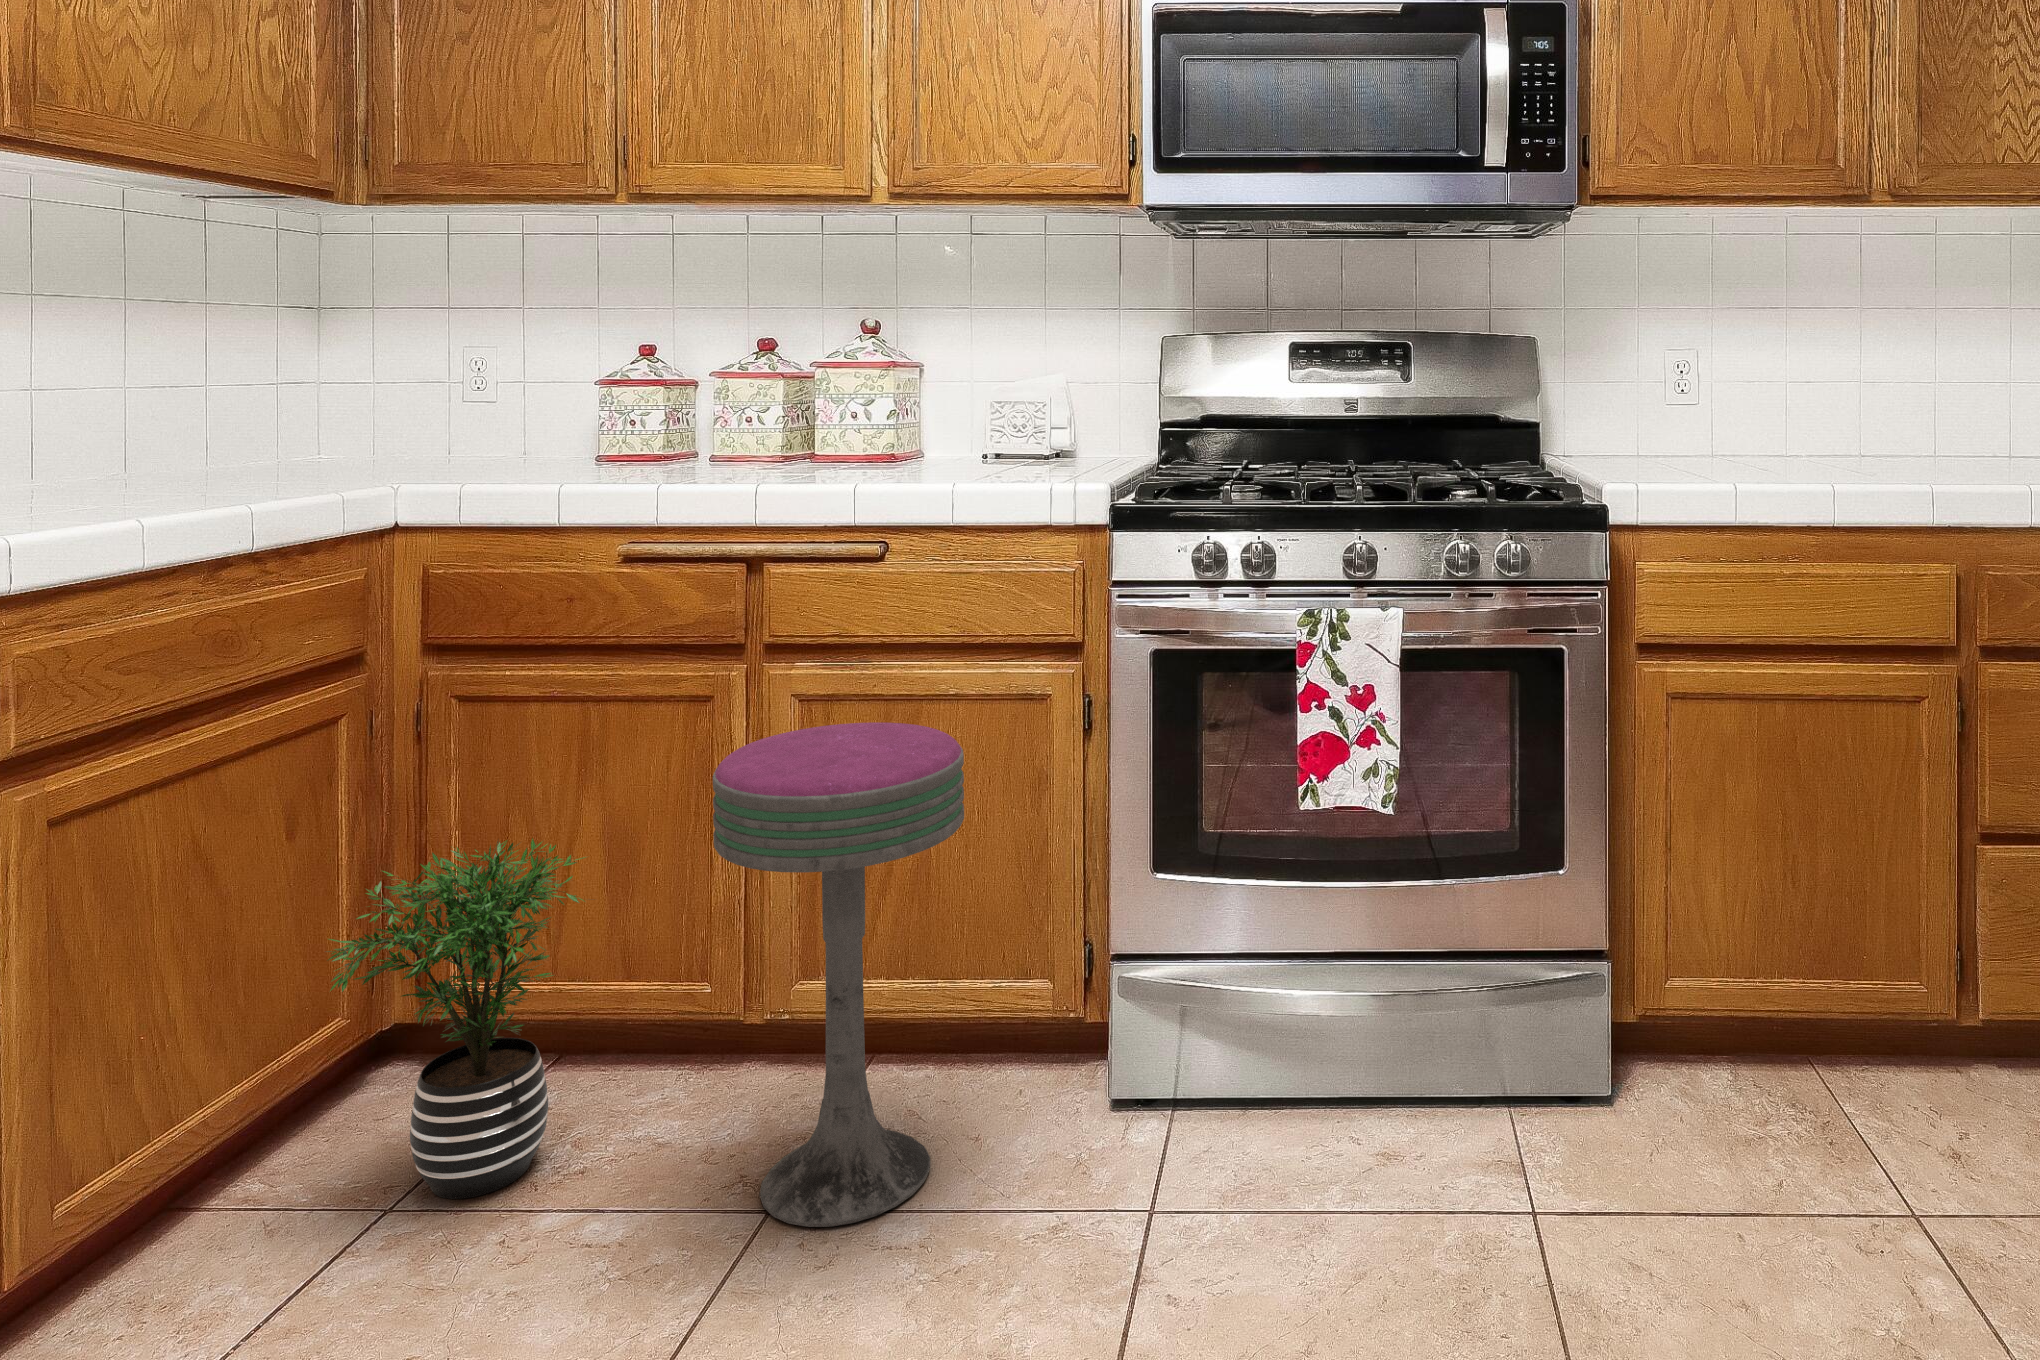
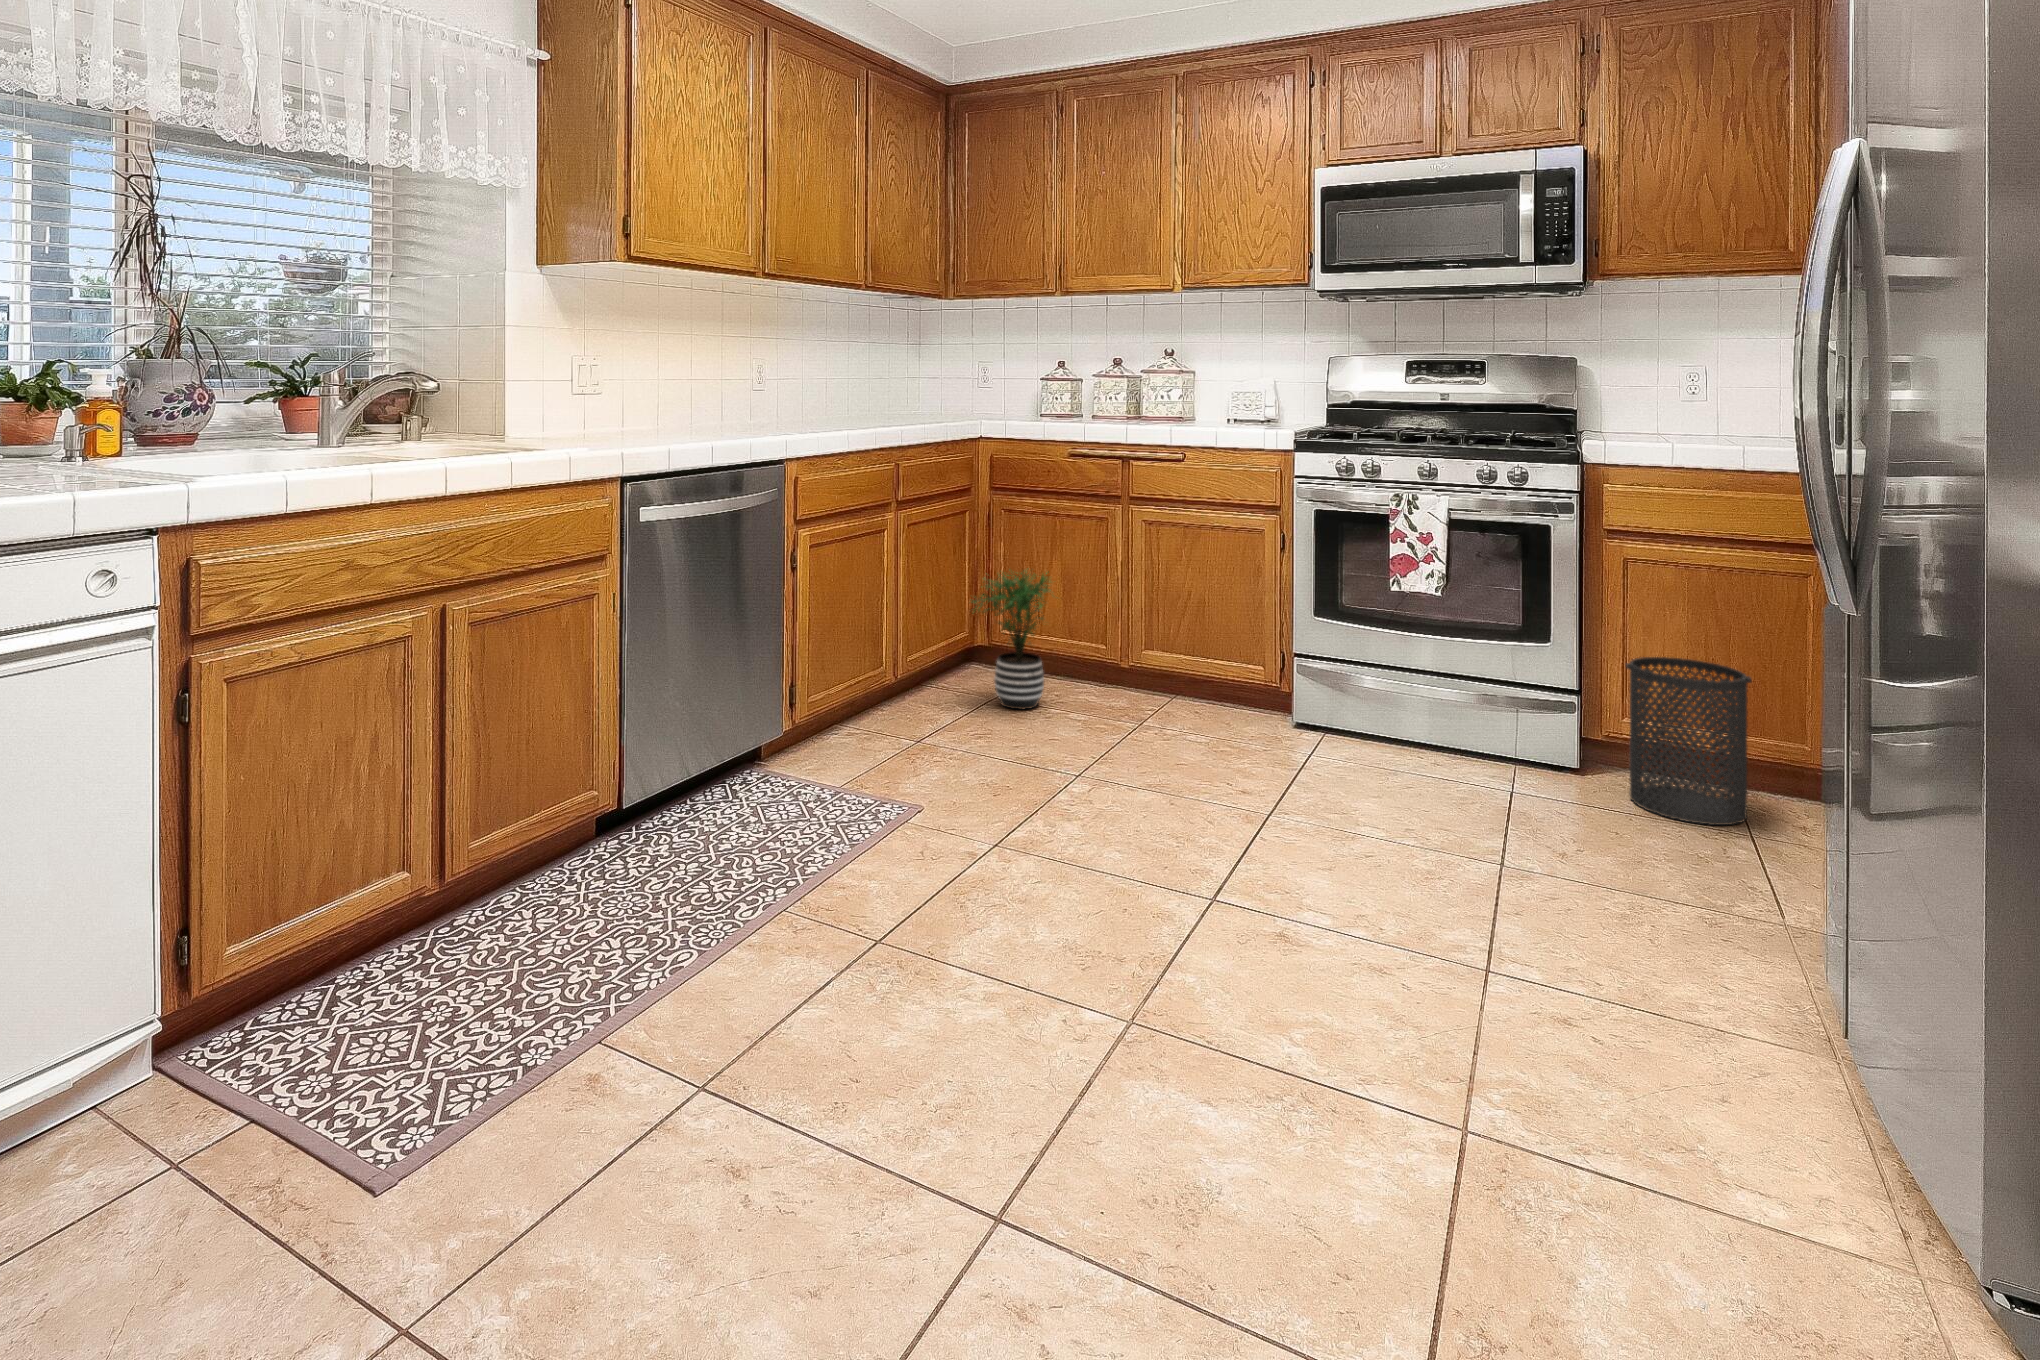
bar stool: present [713,722,964,1227] -> none [1119,532,1226,739]
trash can: none [1726,892,1934,1244] -> present [1626,657,1752,825]

